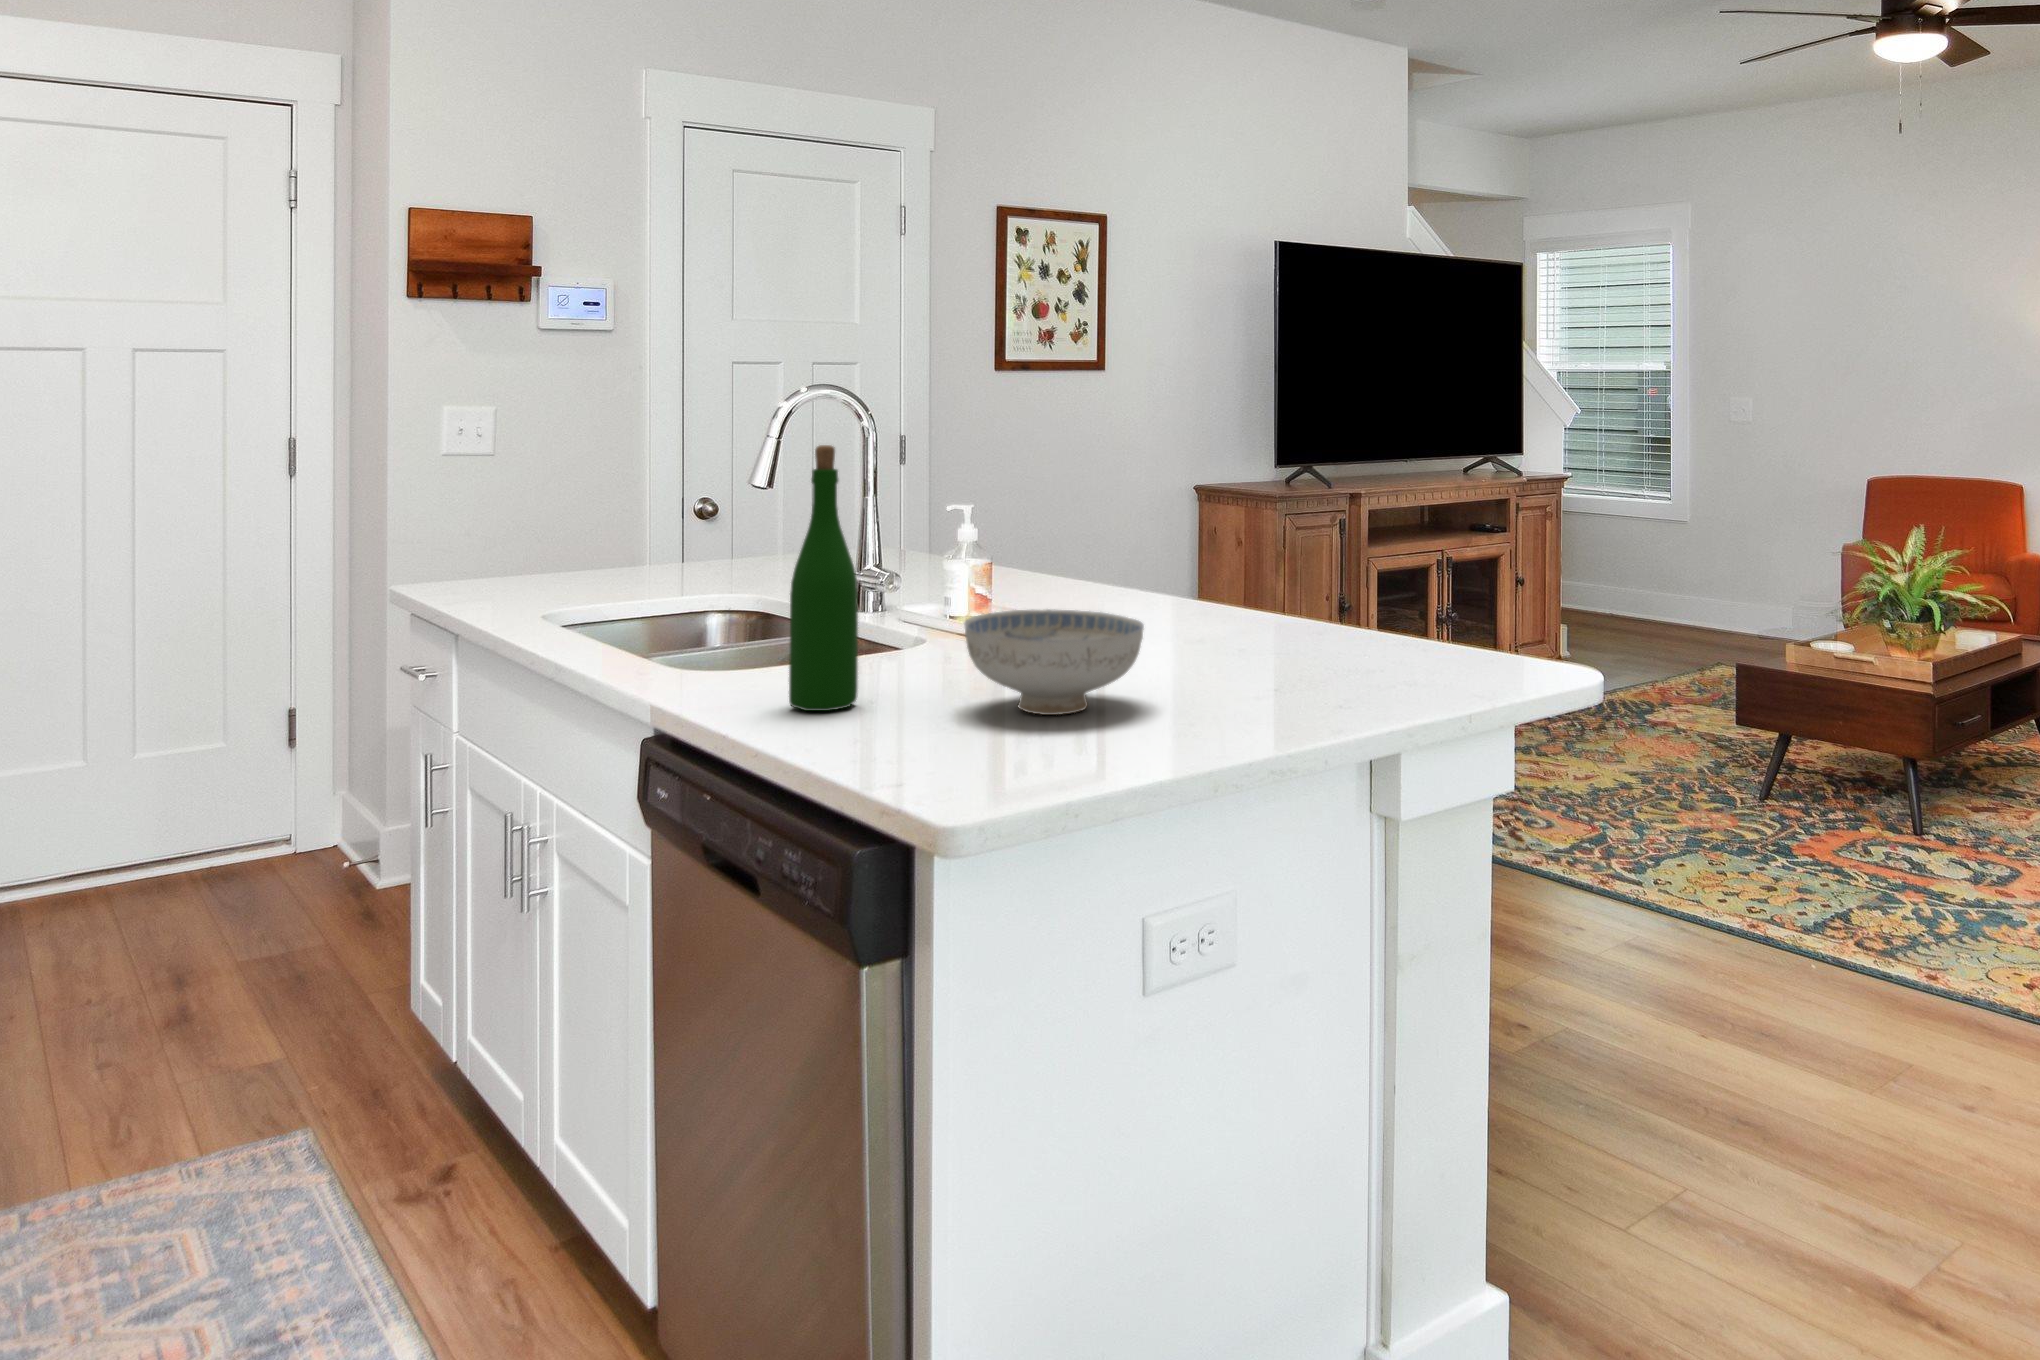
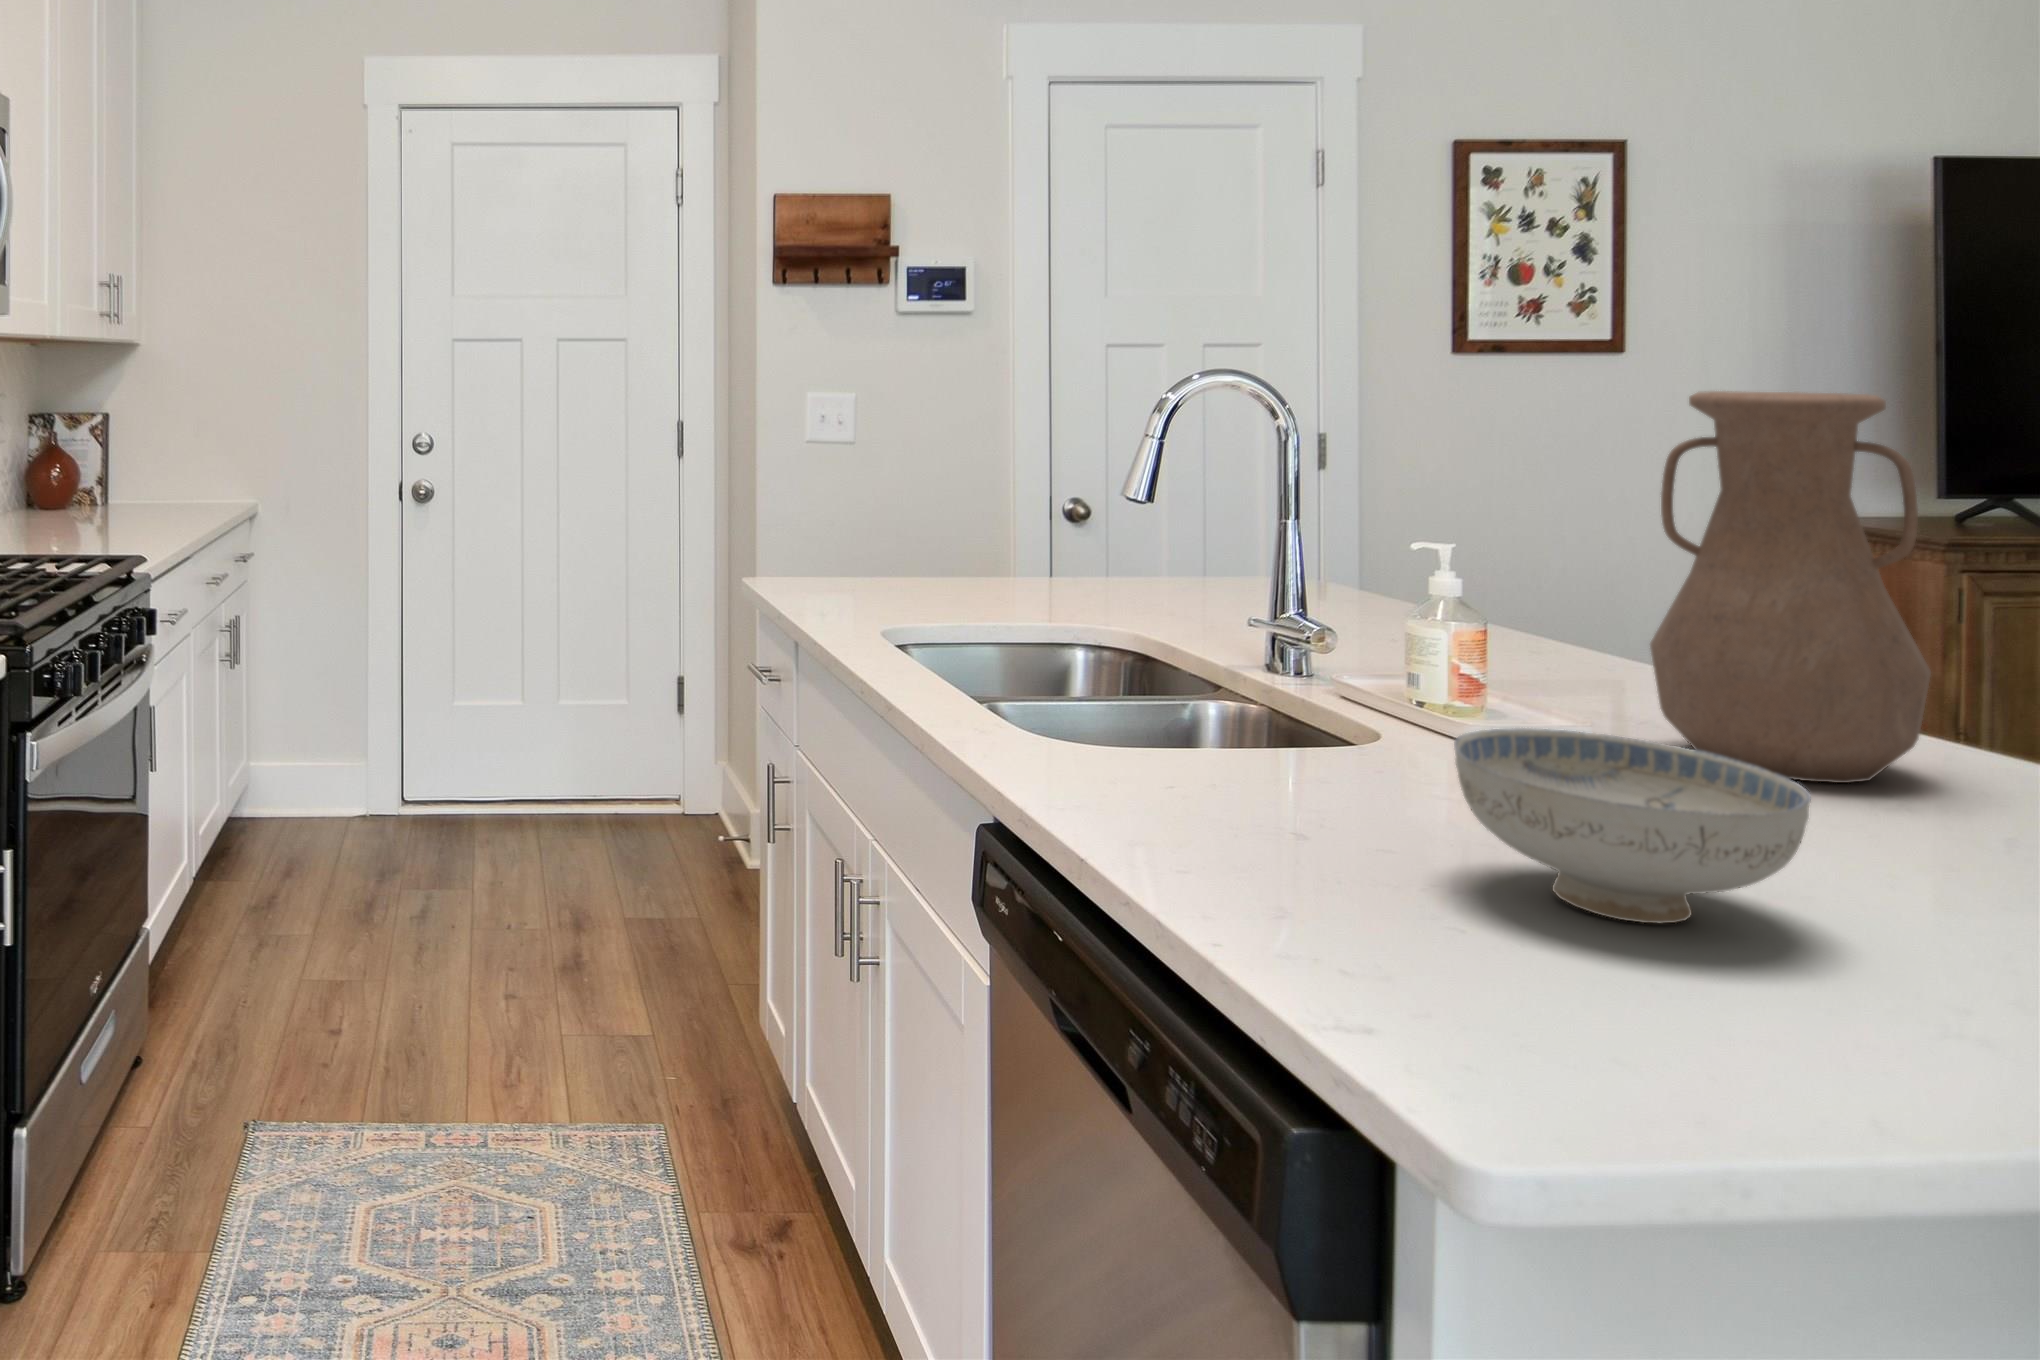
vase: none [1088,395,1226,636] -> present [1650,391,1931,783]
wine bottle: present [789,445,858,711] -> none [1172,458,1275,839]

